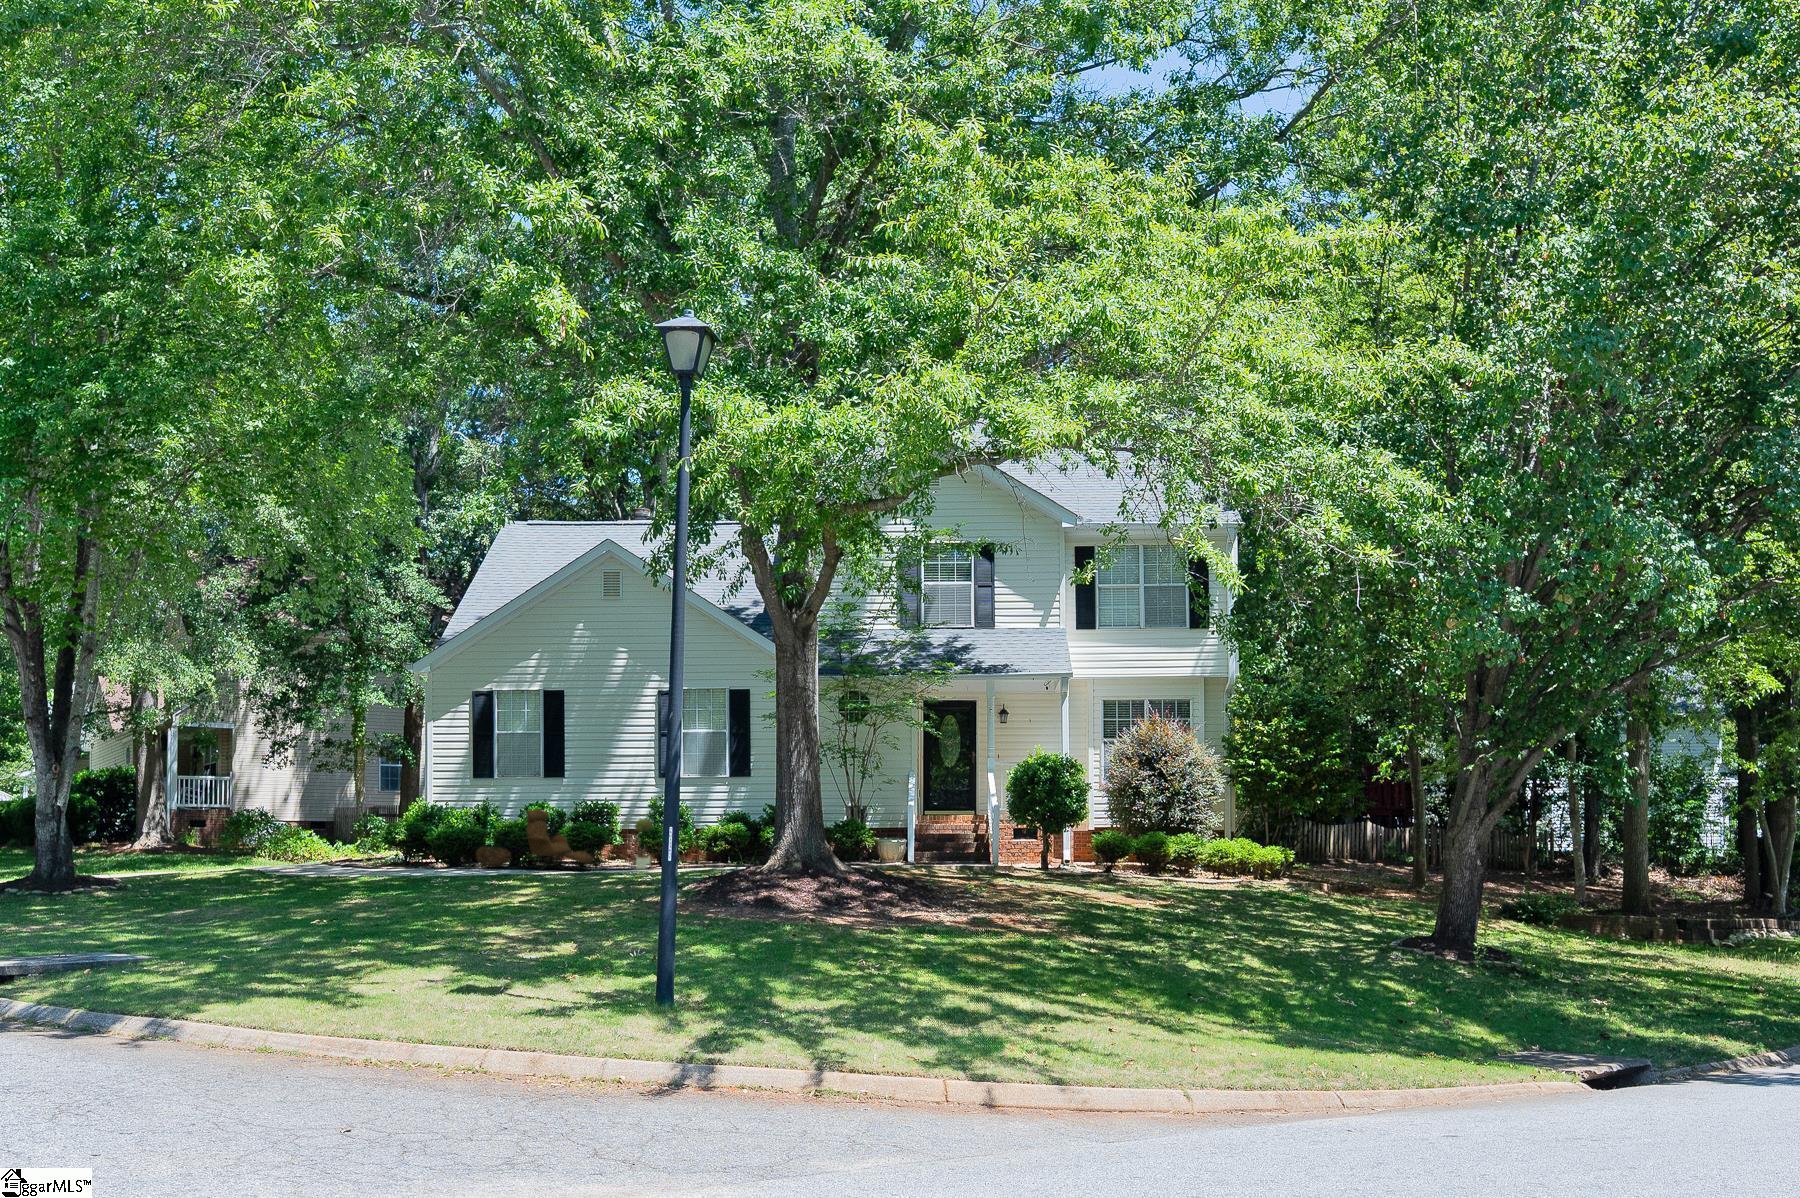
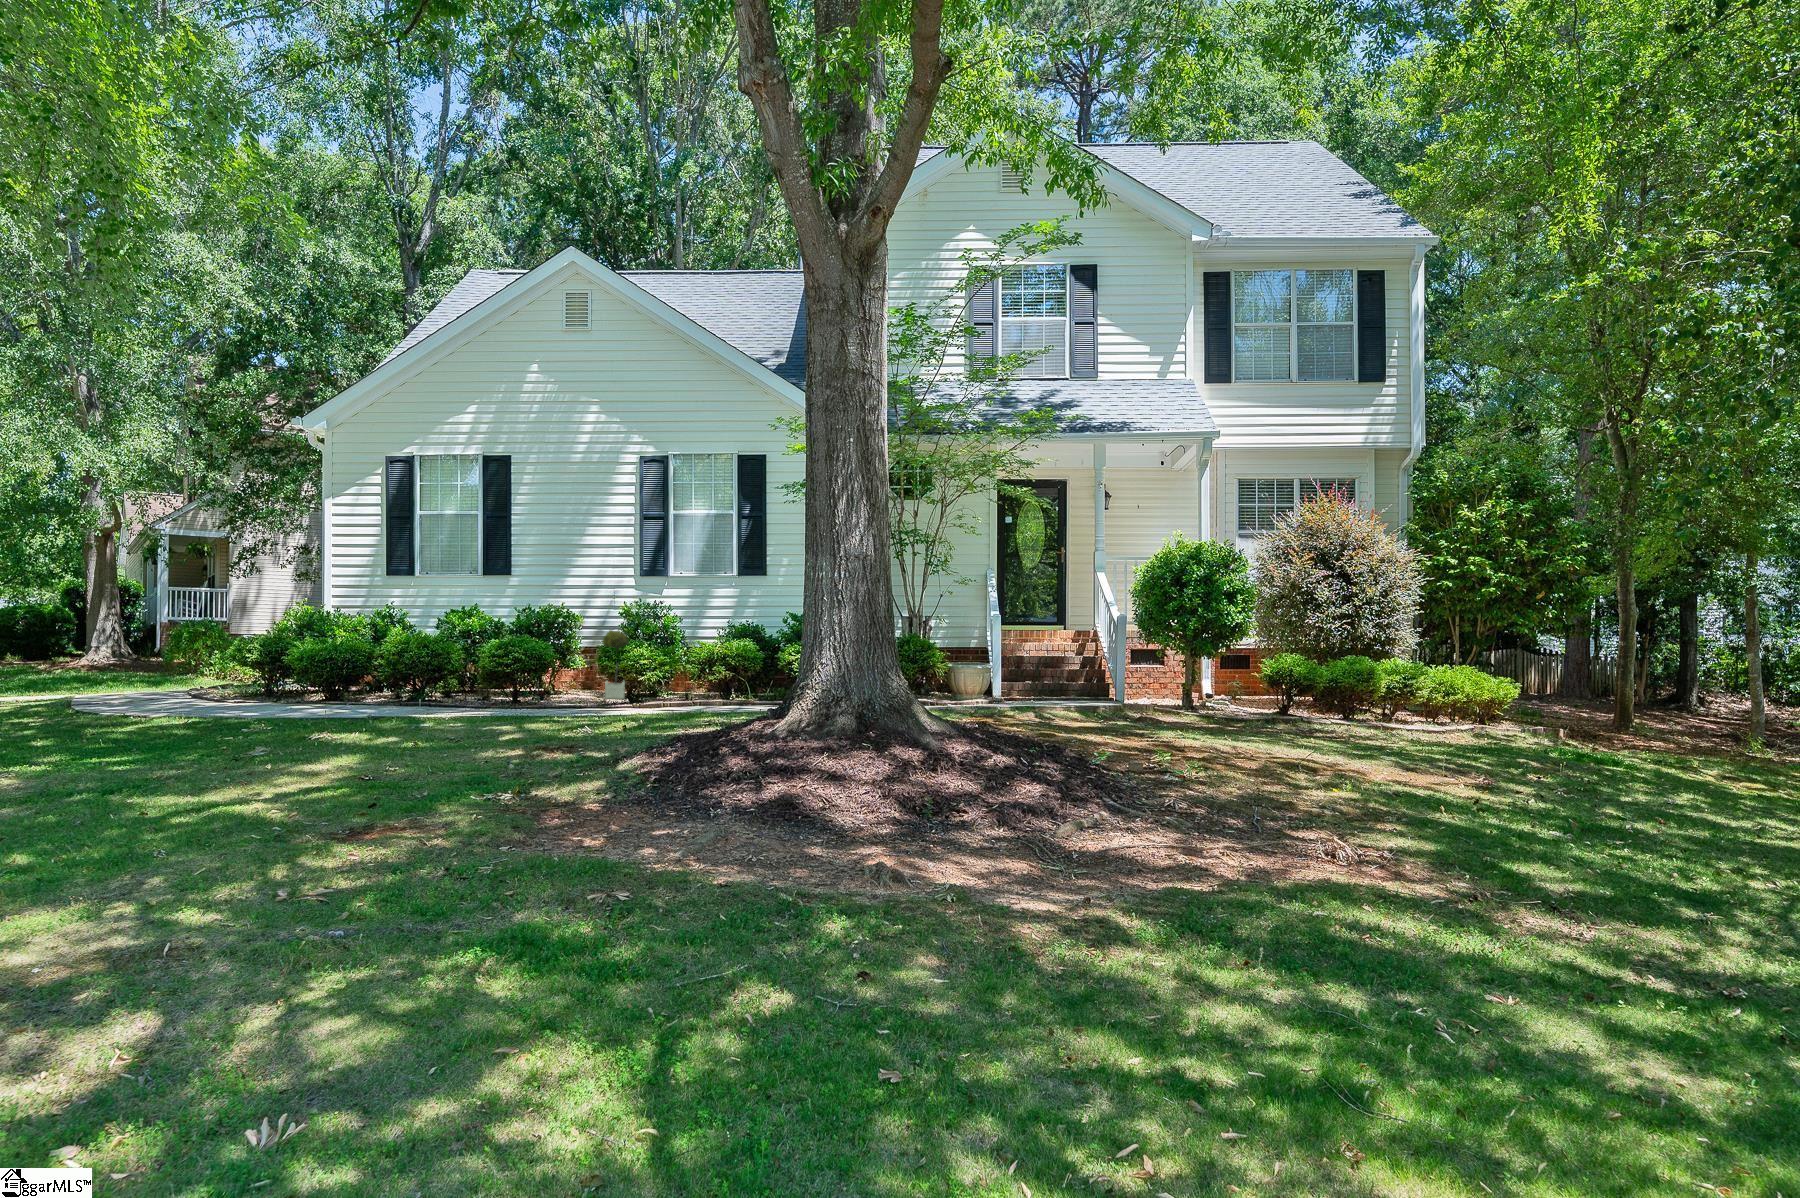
lounge chair: present [527,809,593,870] -> none [443,615,540,704]
basket: present [476,846,511,868] -> none [373,667,421,697]

